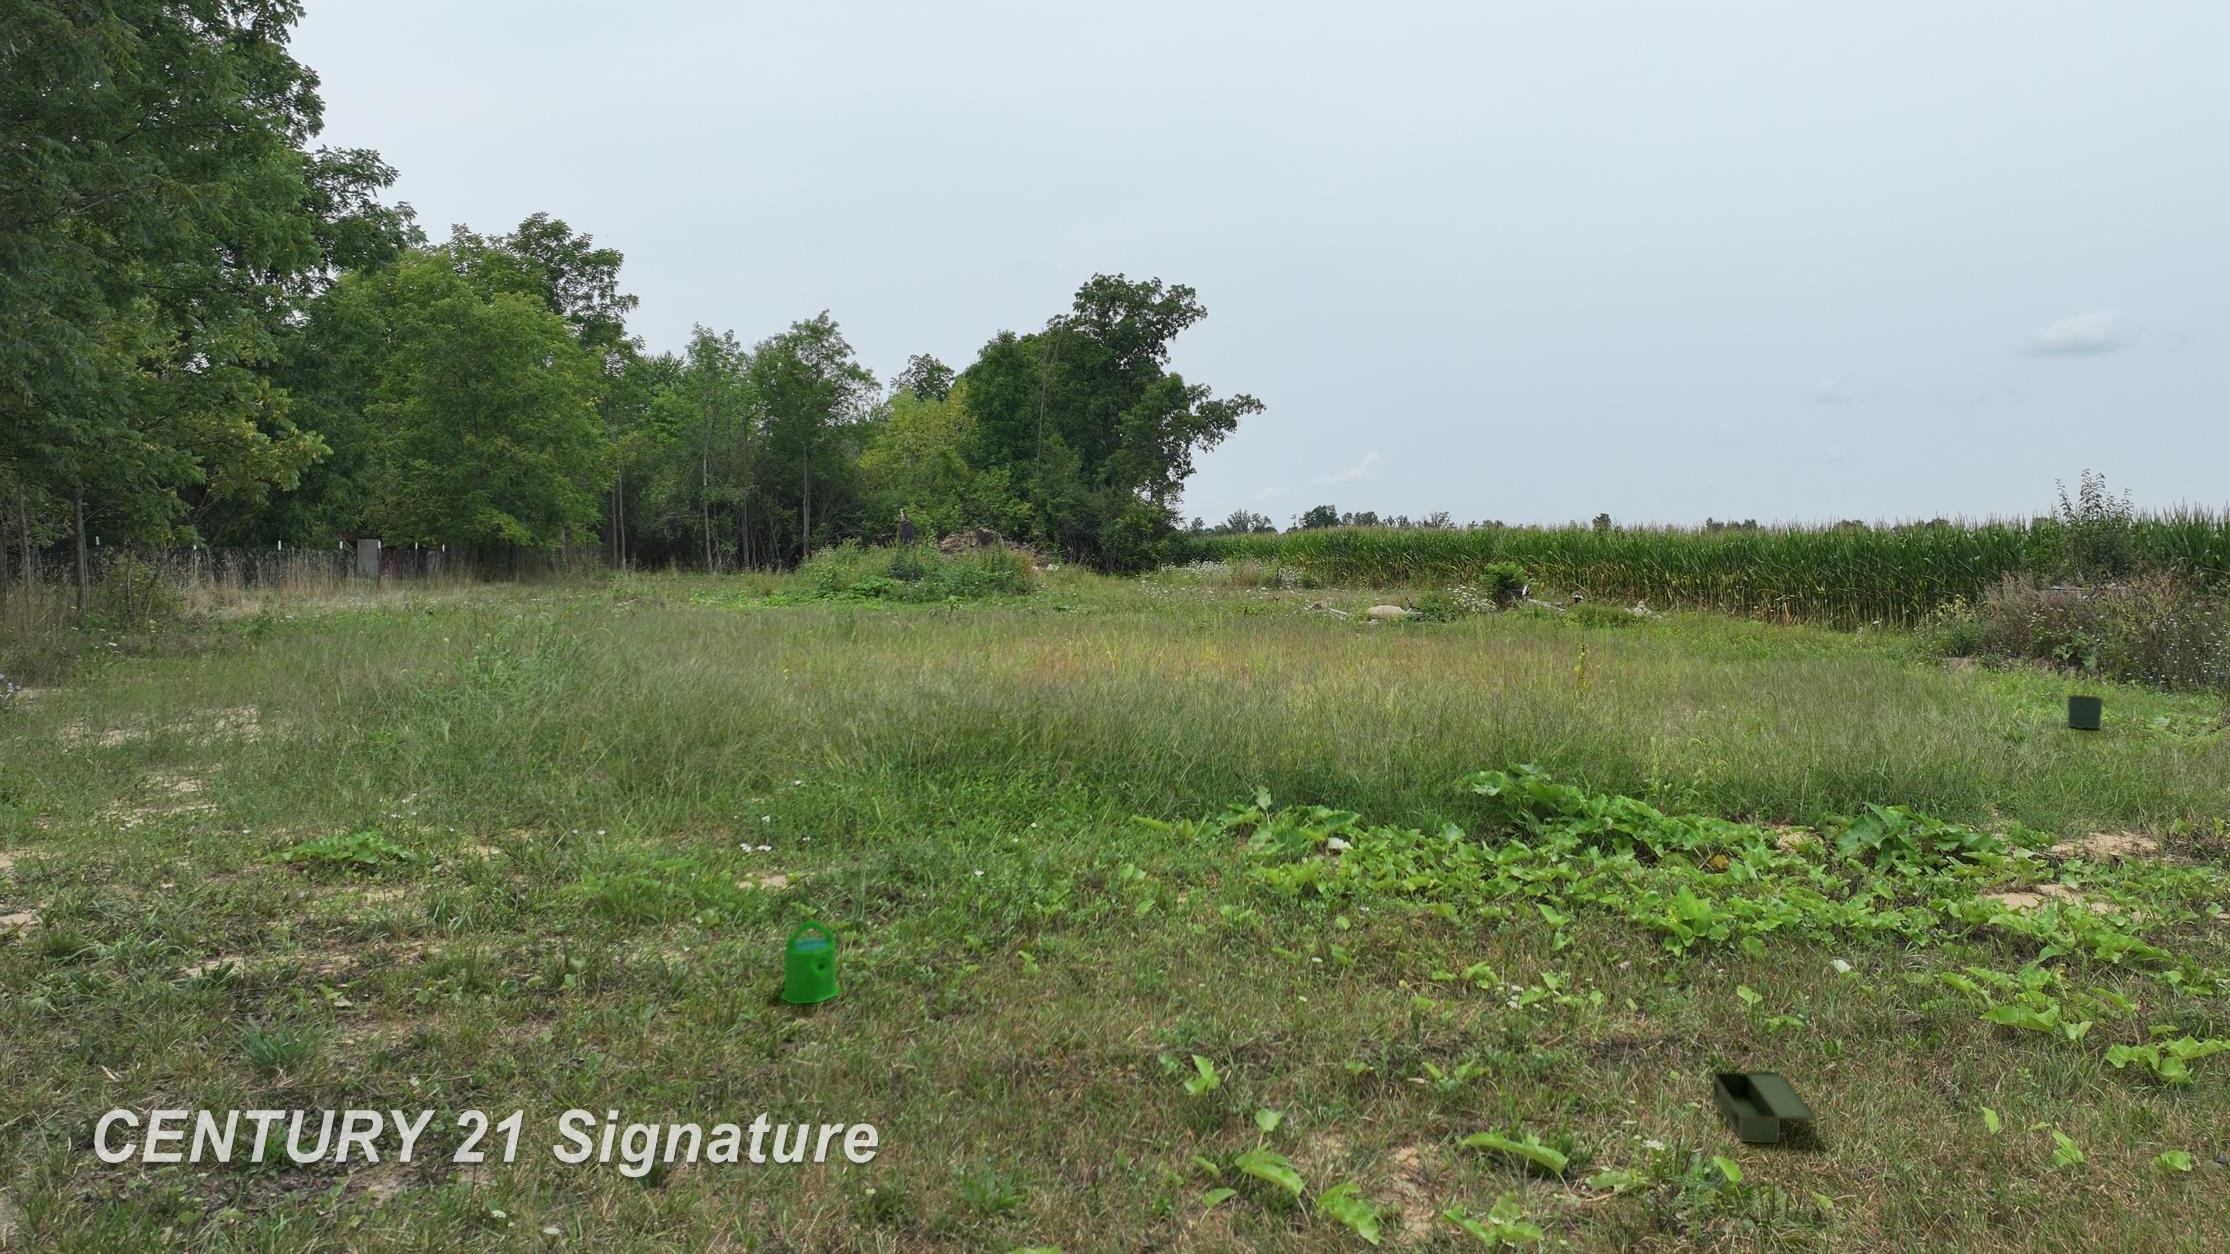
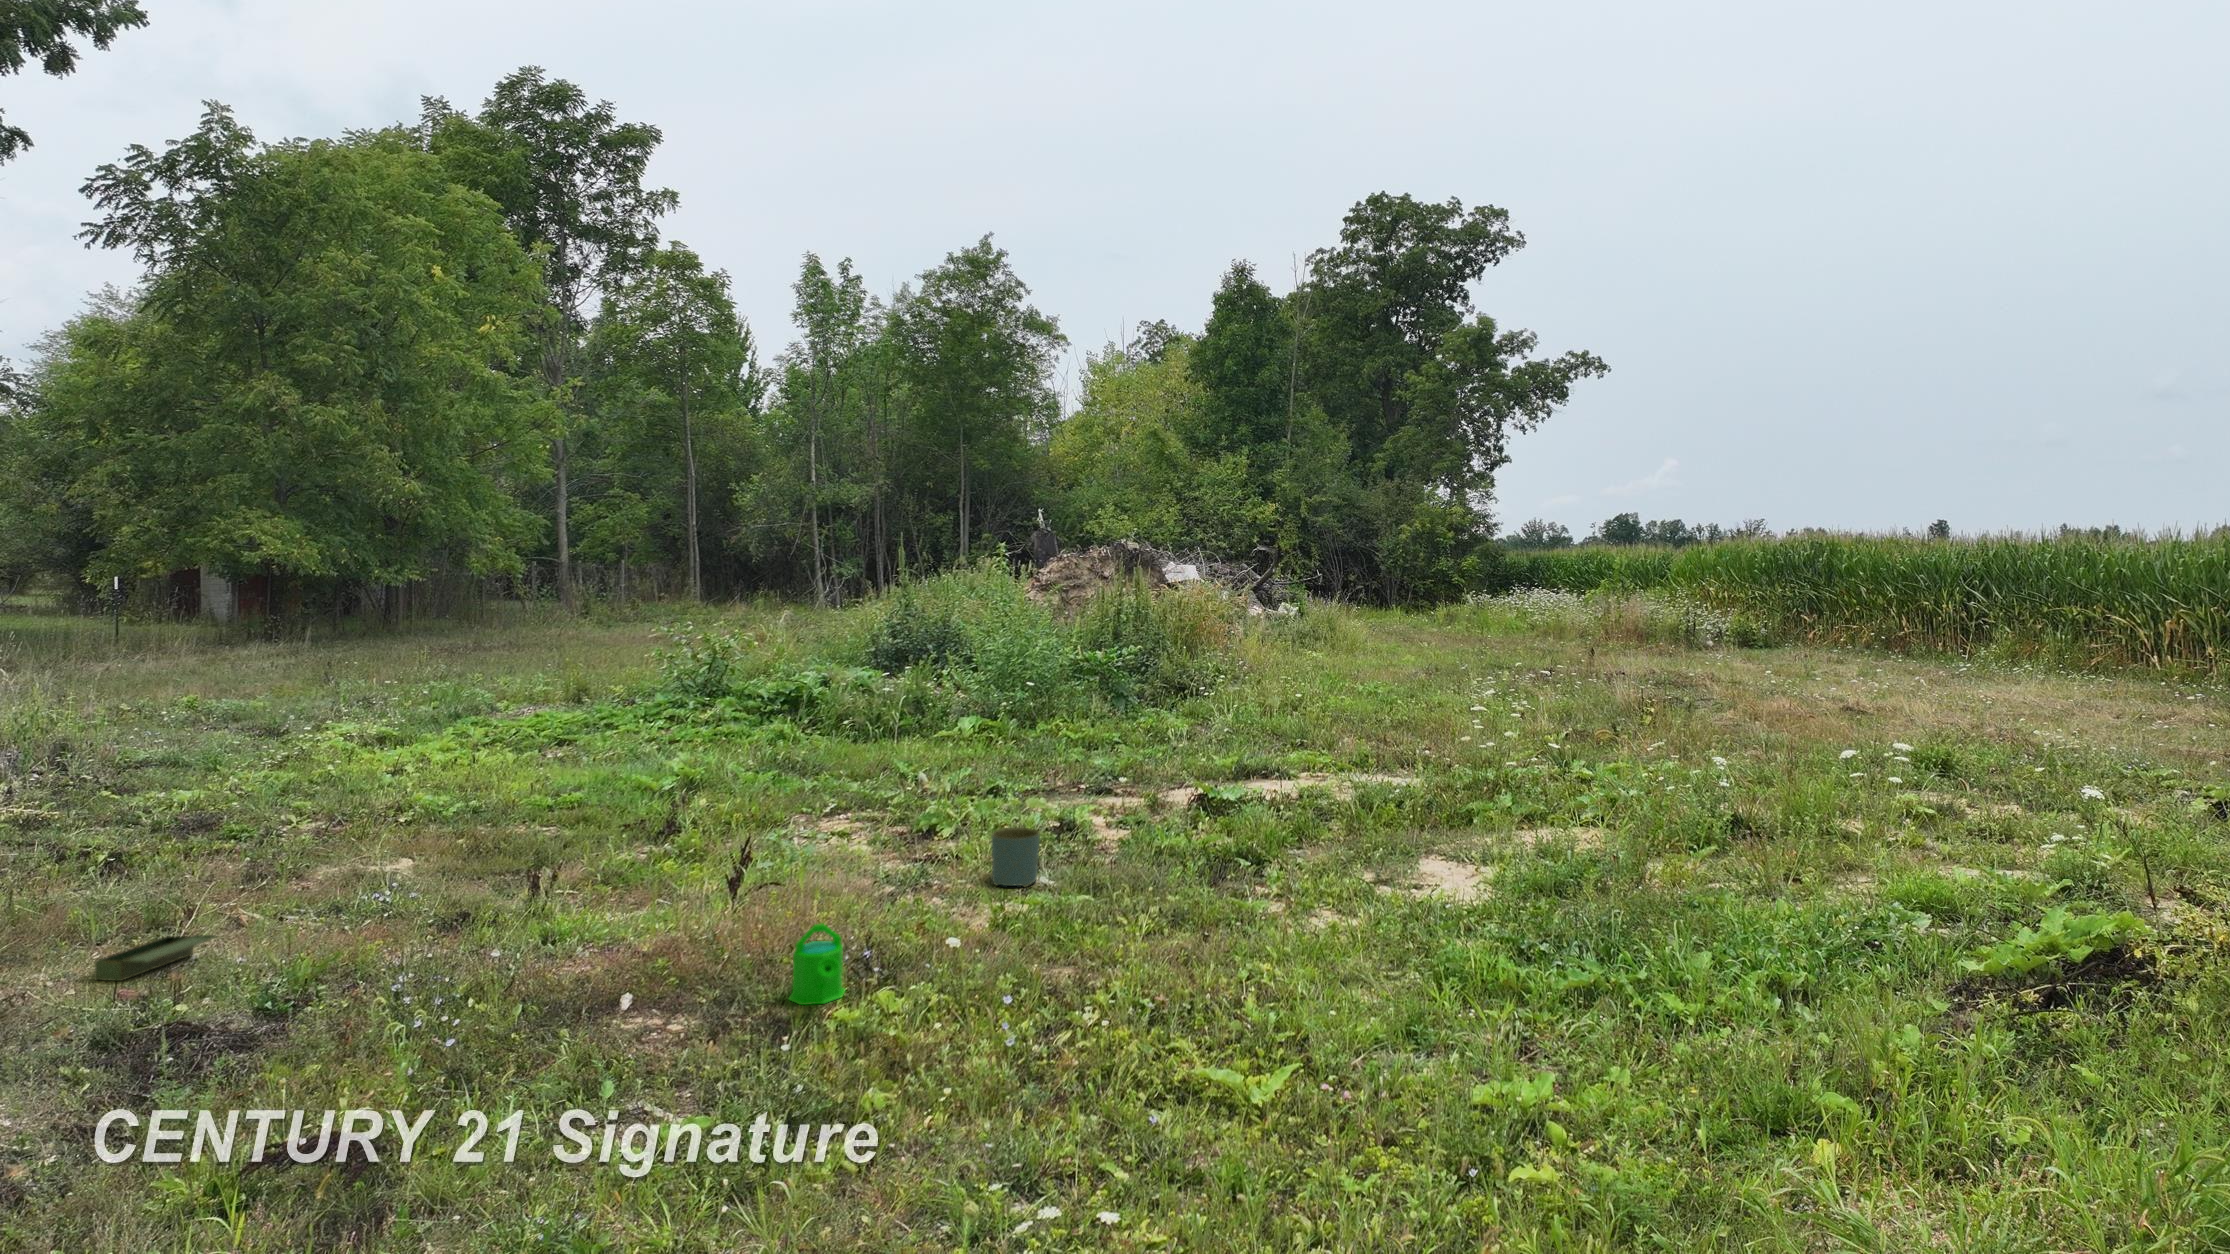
planter: present [2067,695,2103,729] -> present [991,828,1040,887]
toolbox: present [1712,1071,1815,1143] -> present [94,935,216,981]

